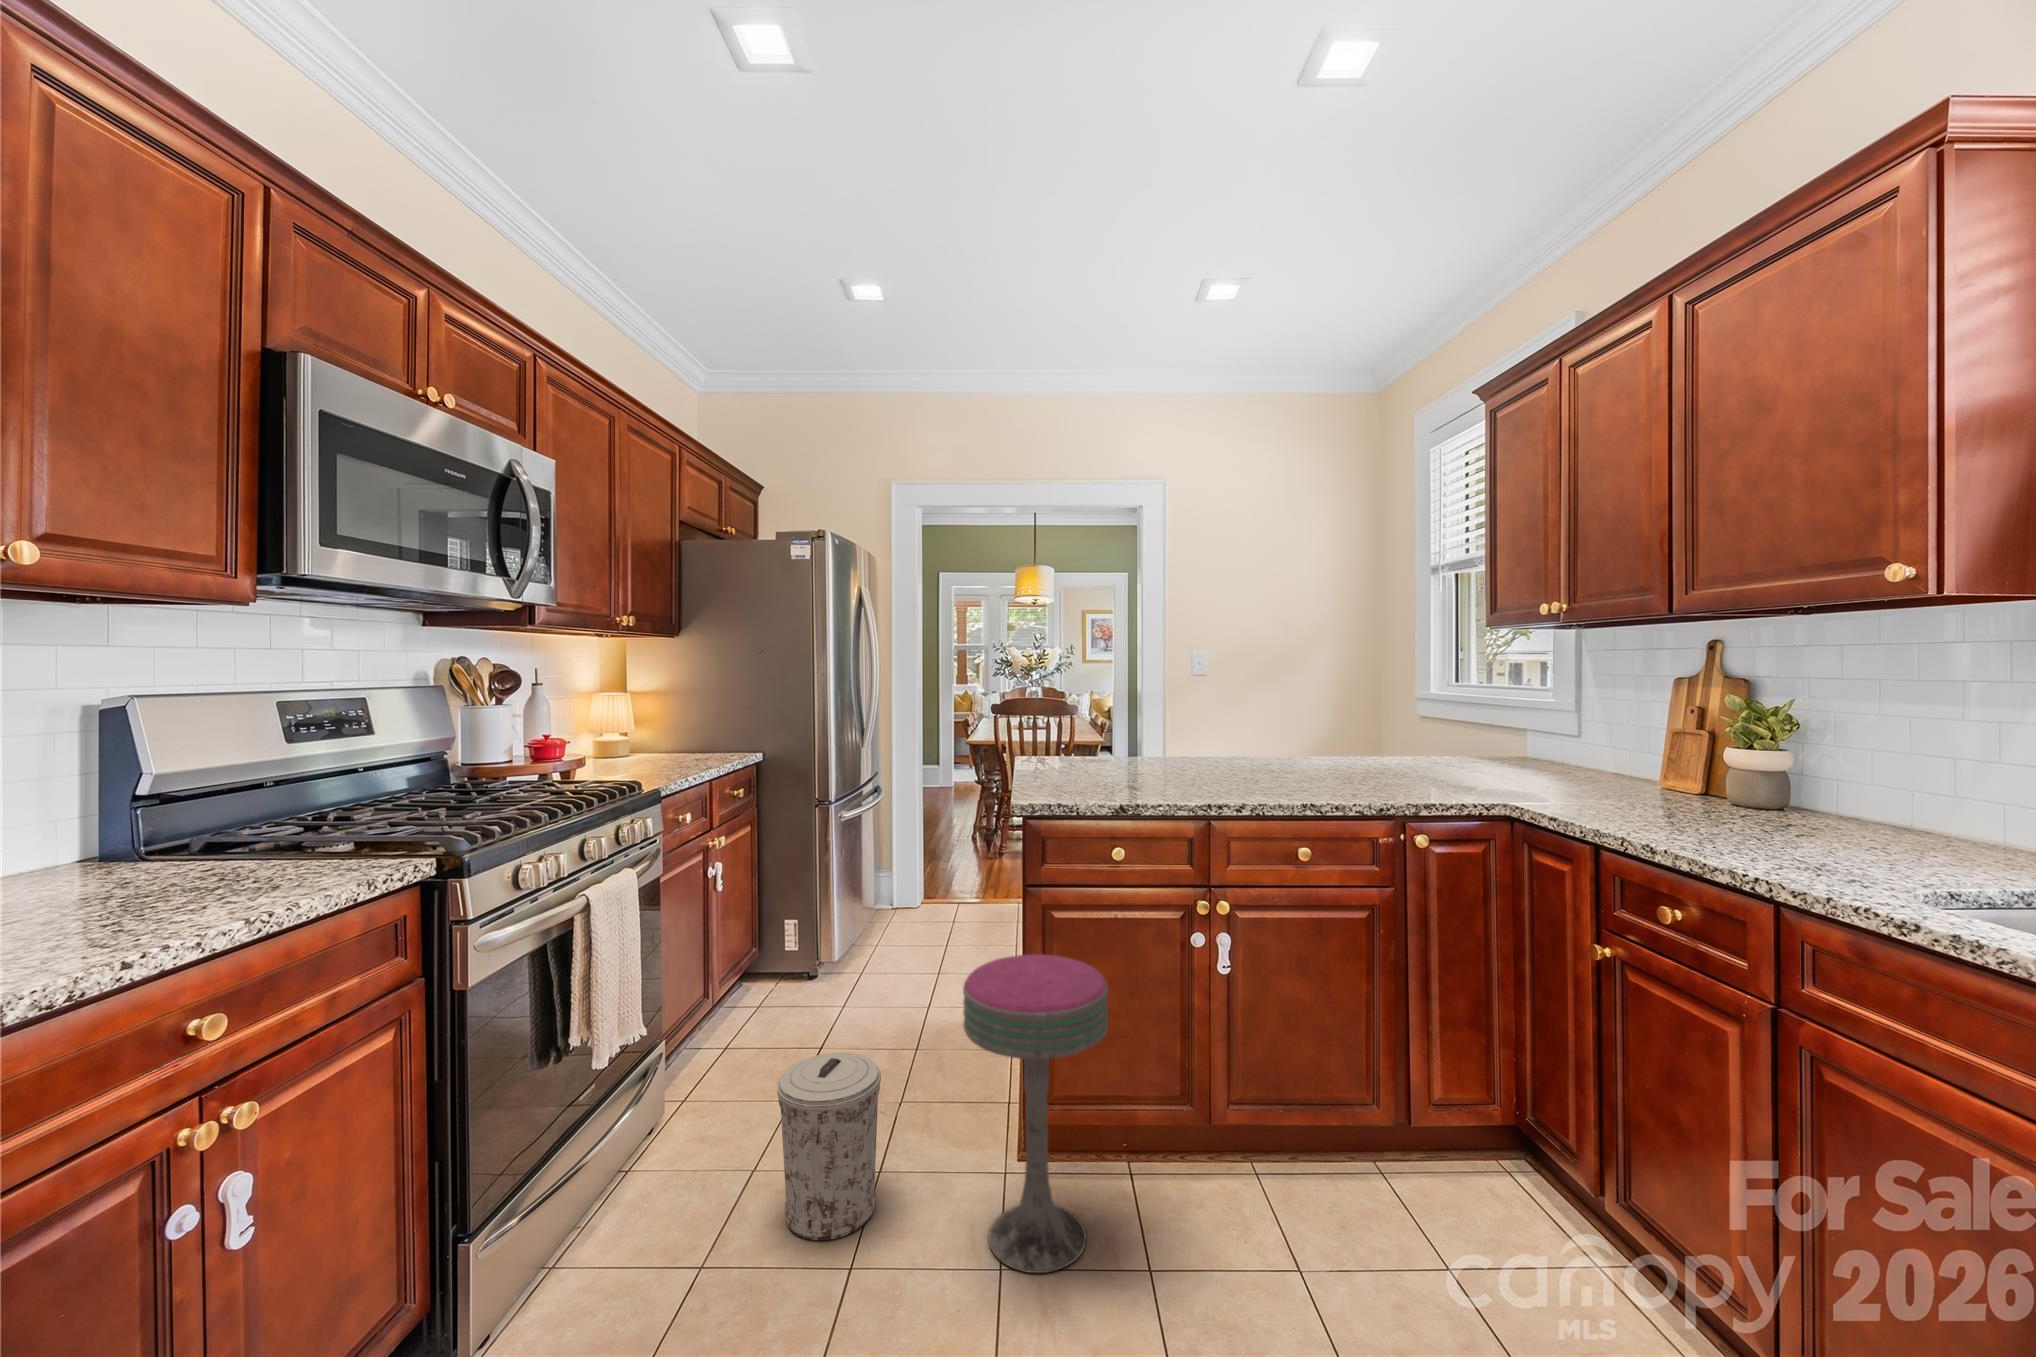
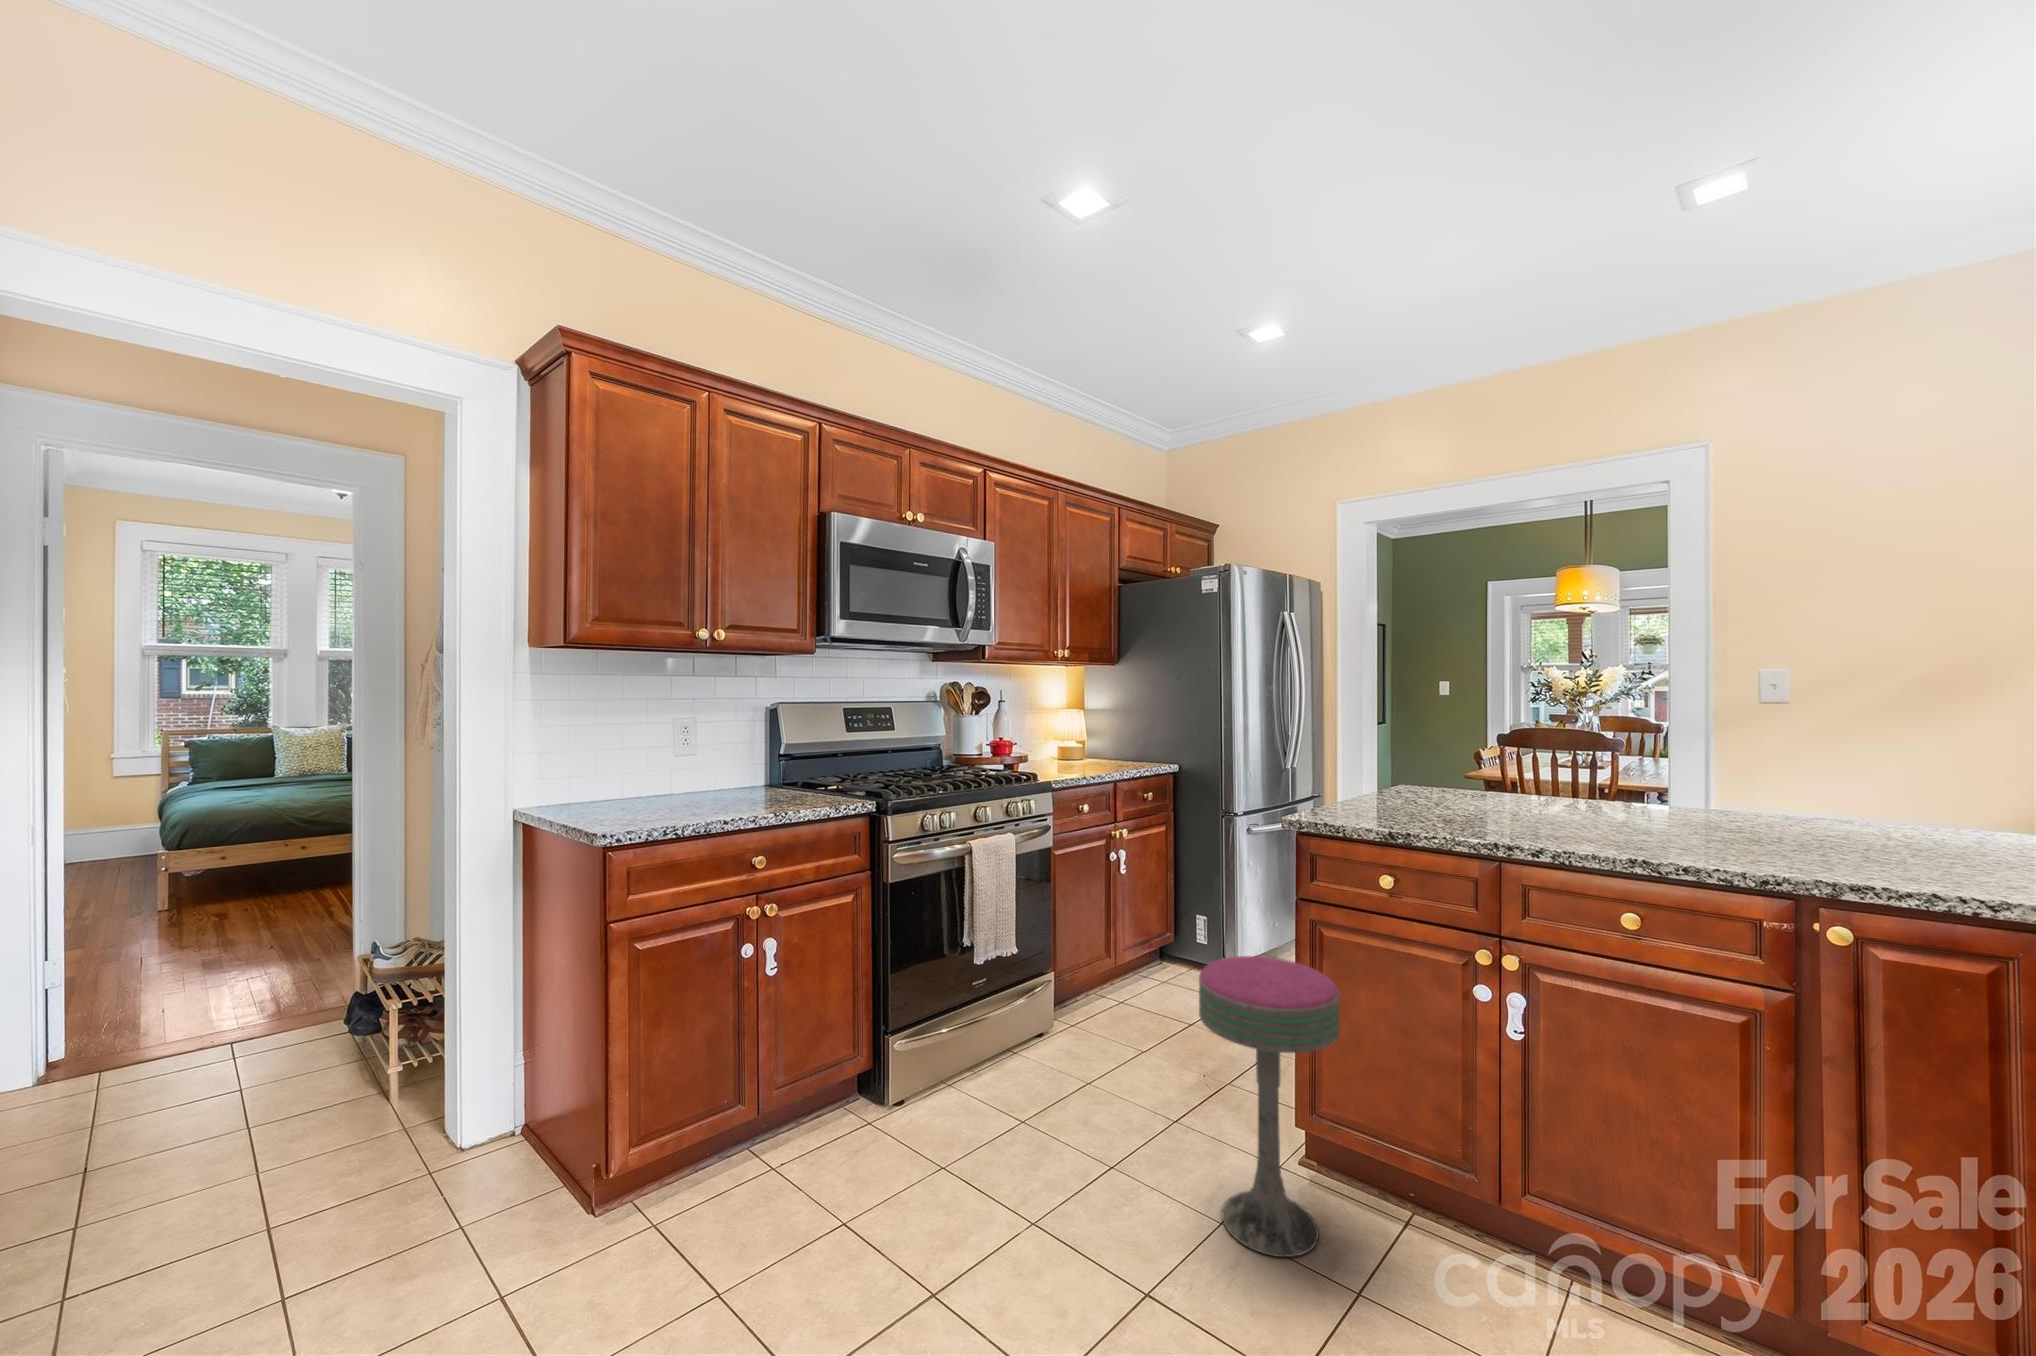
trash can: present [777,1053,881,1240] -> none [1079,1002,1161,1151]

